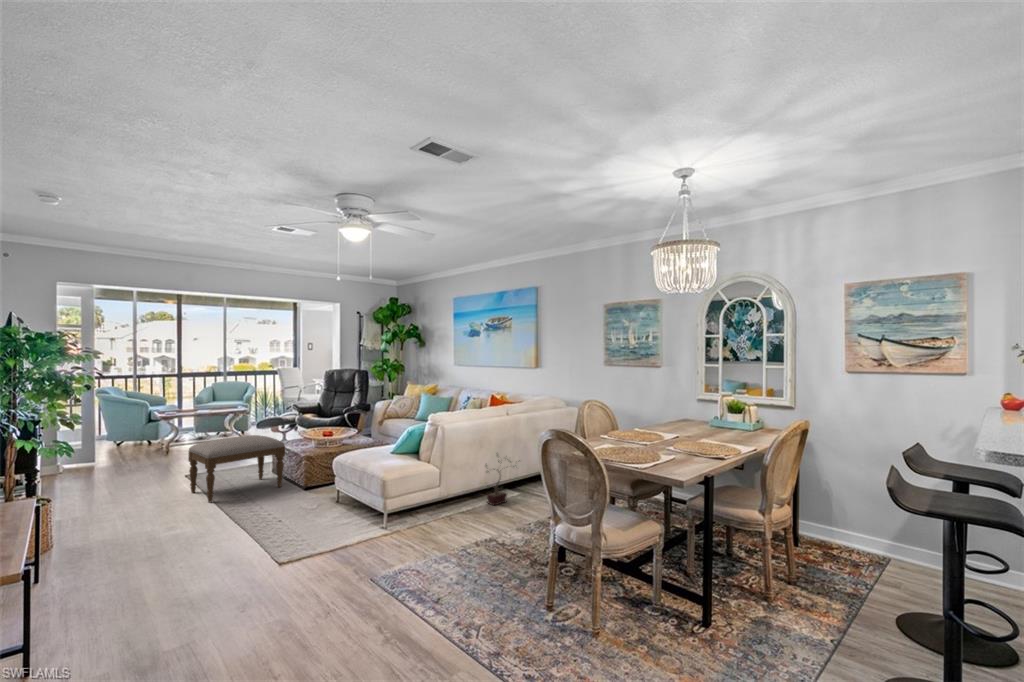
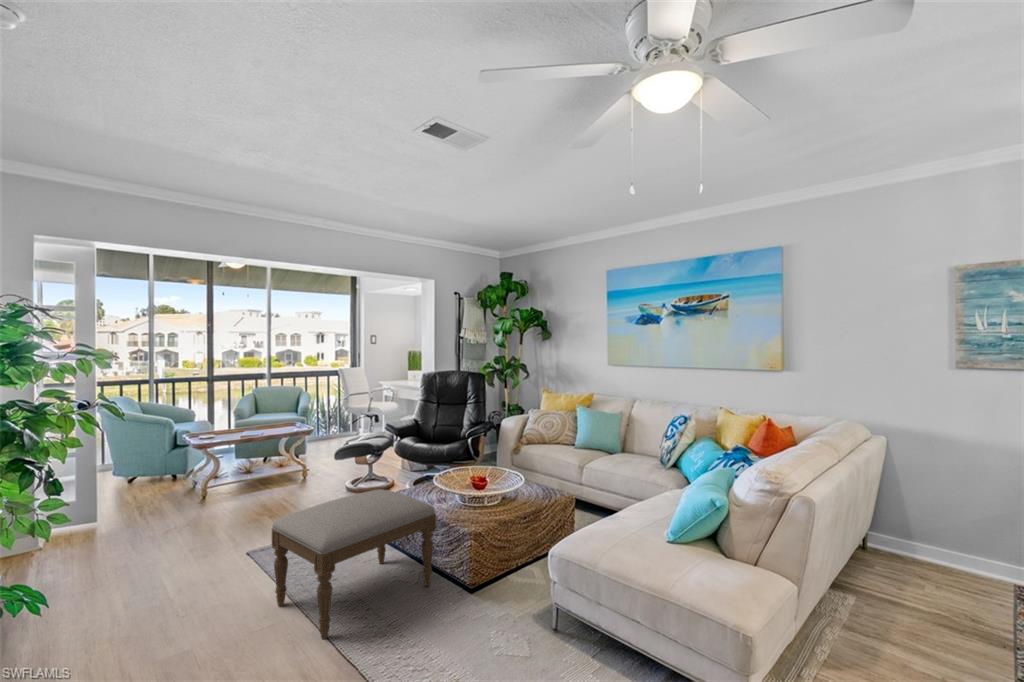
potted plant: present [486,461,511,505] -> none [852,534,899,643]

